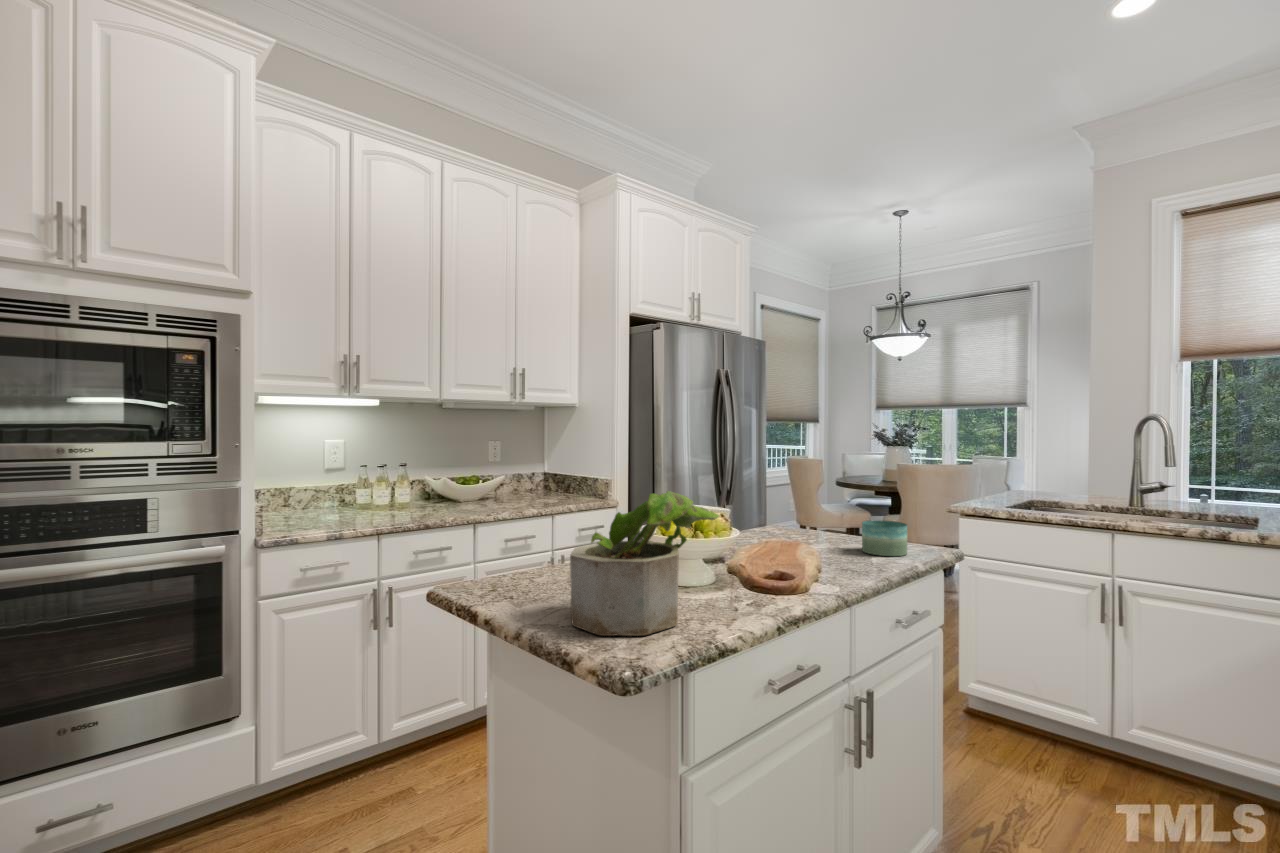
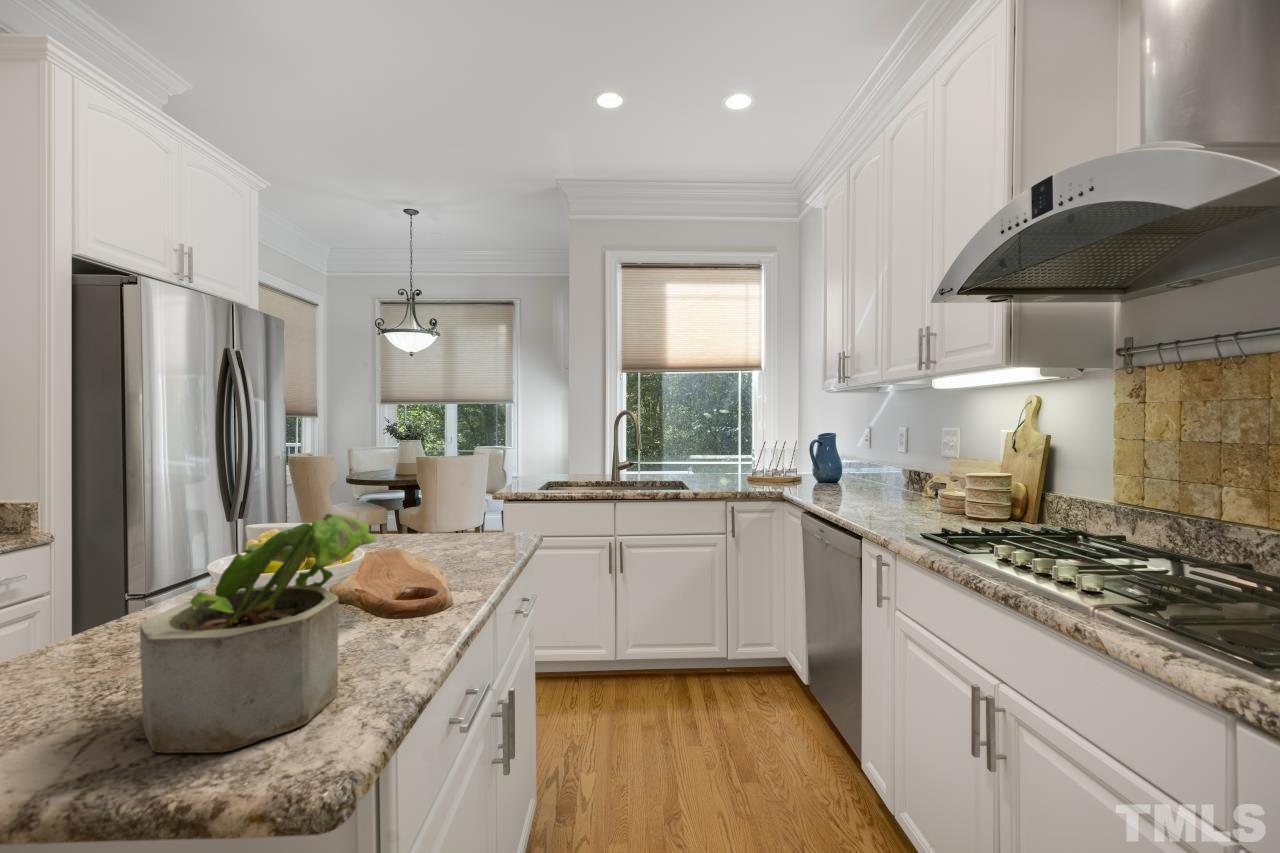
candle: present [862,520,907,556] -> none [463,514,507,550]

